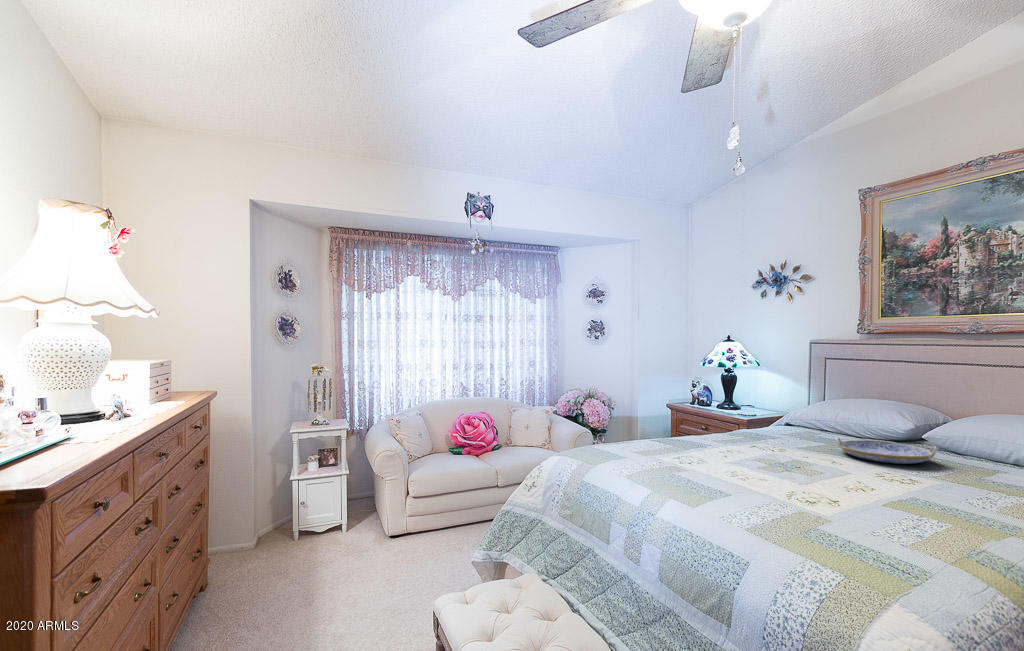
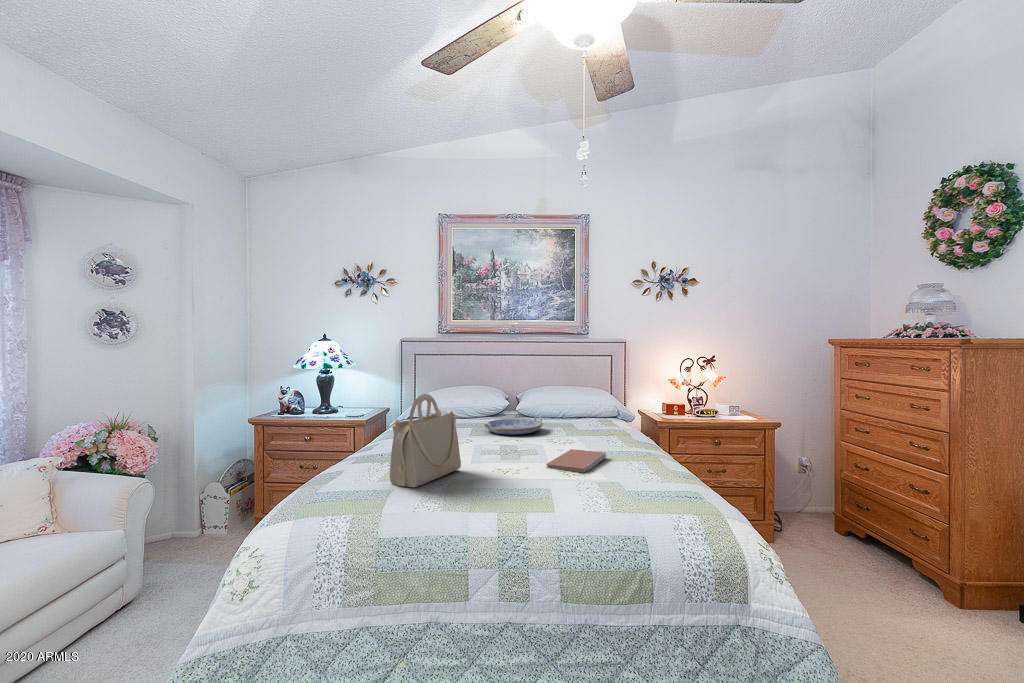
handbag: none [637,389,709,463] -> present [390,394,461,487]
notebook: none [799,485,921,507] -> present [546,449,606,472]

